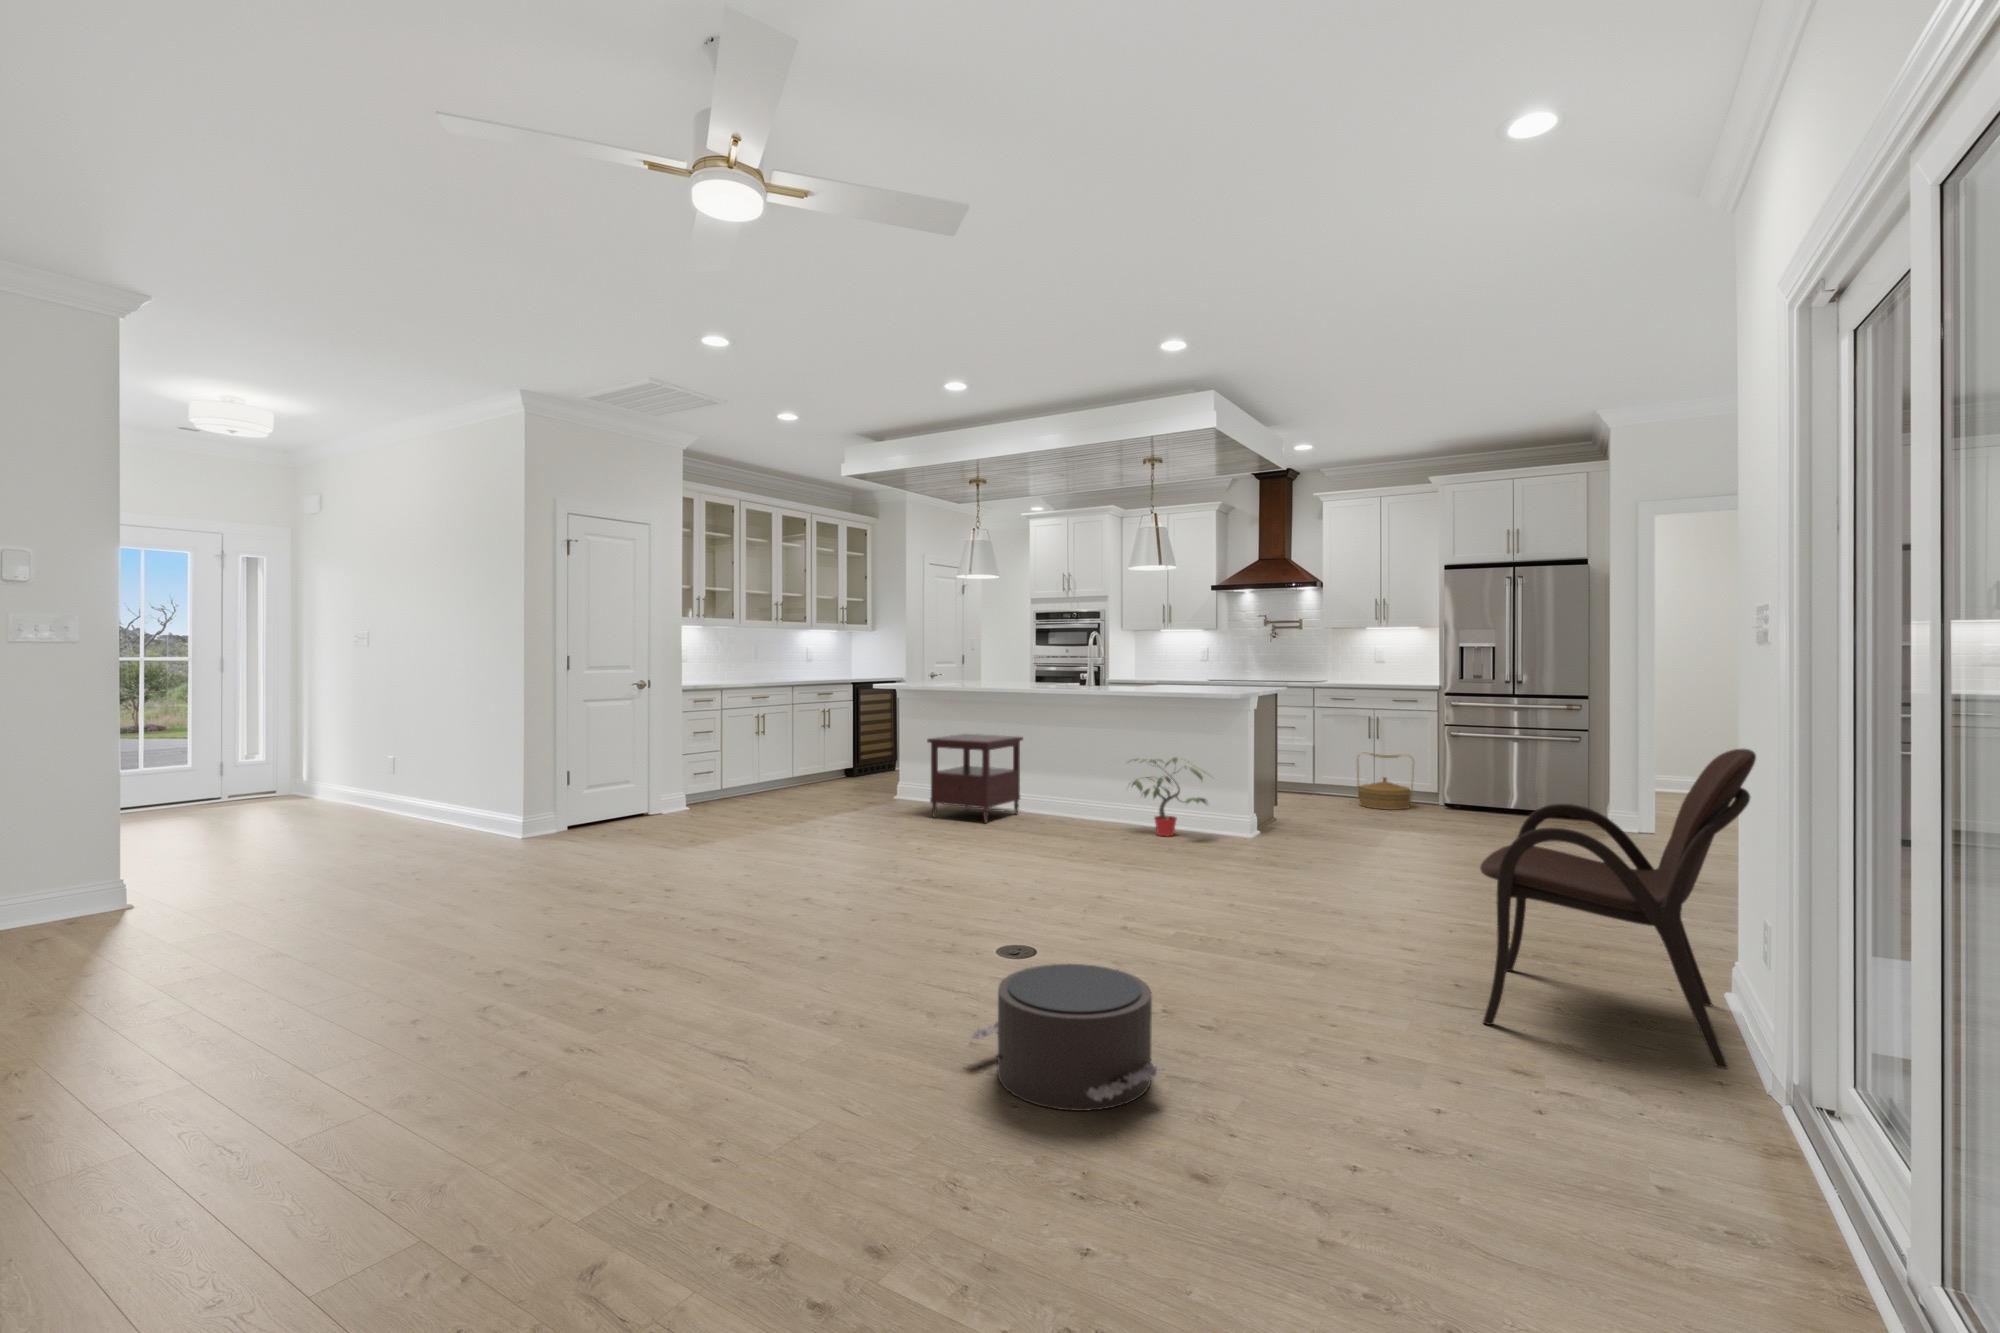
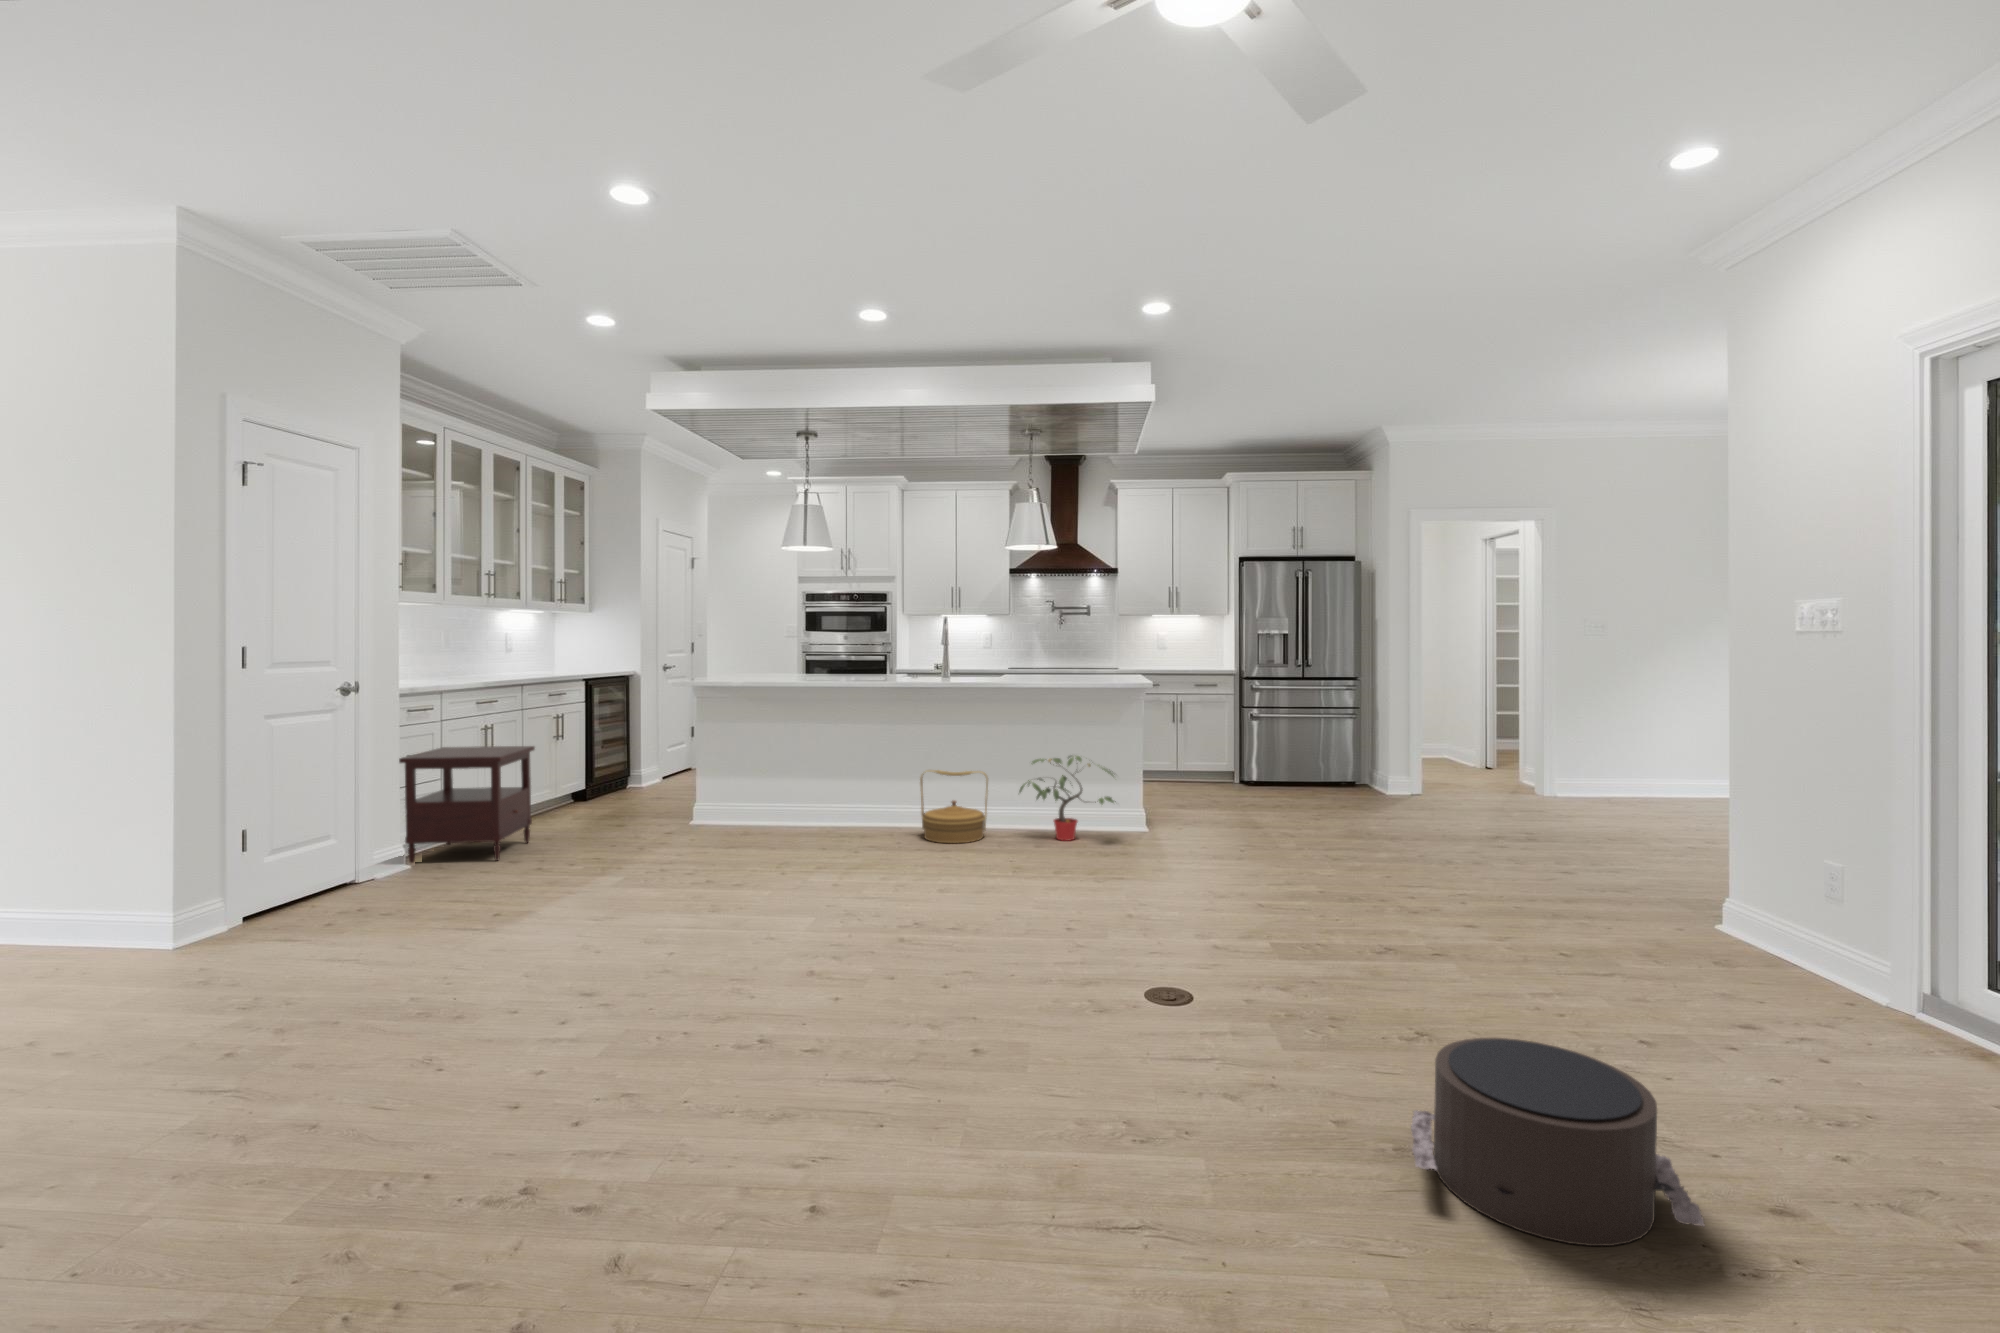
side table: present [927,734,1023,823] -> present [399,746,535,863]
armchair: present [1480,749,1756,1069] -> none [1585,735,1891,1022]
woven basket: present [1357,753,1414,810] -> present [920,770,988,843]

